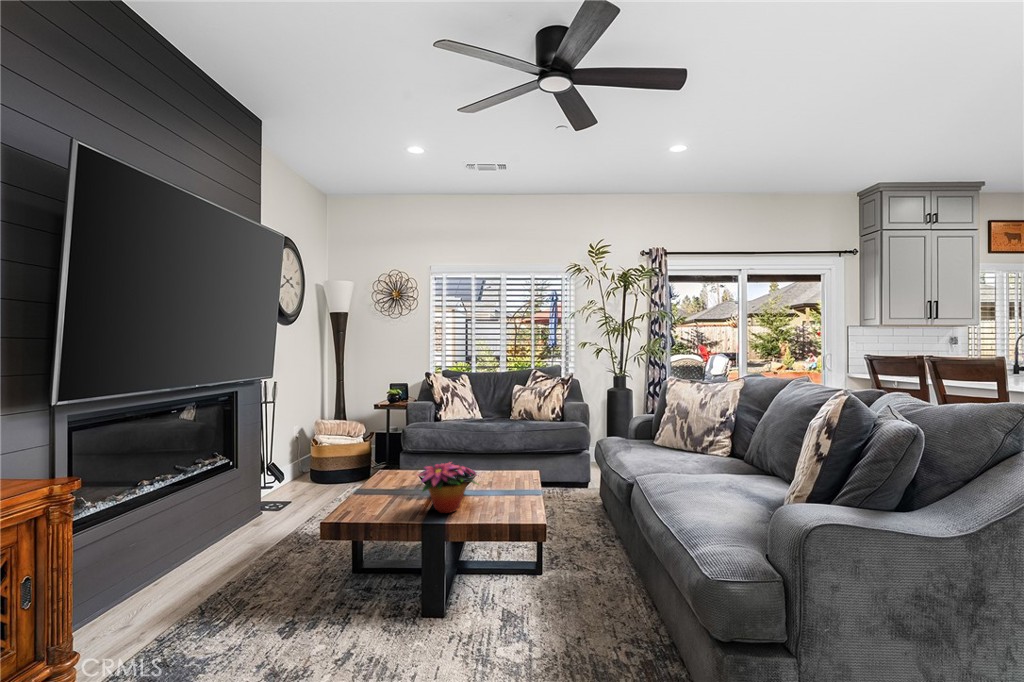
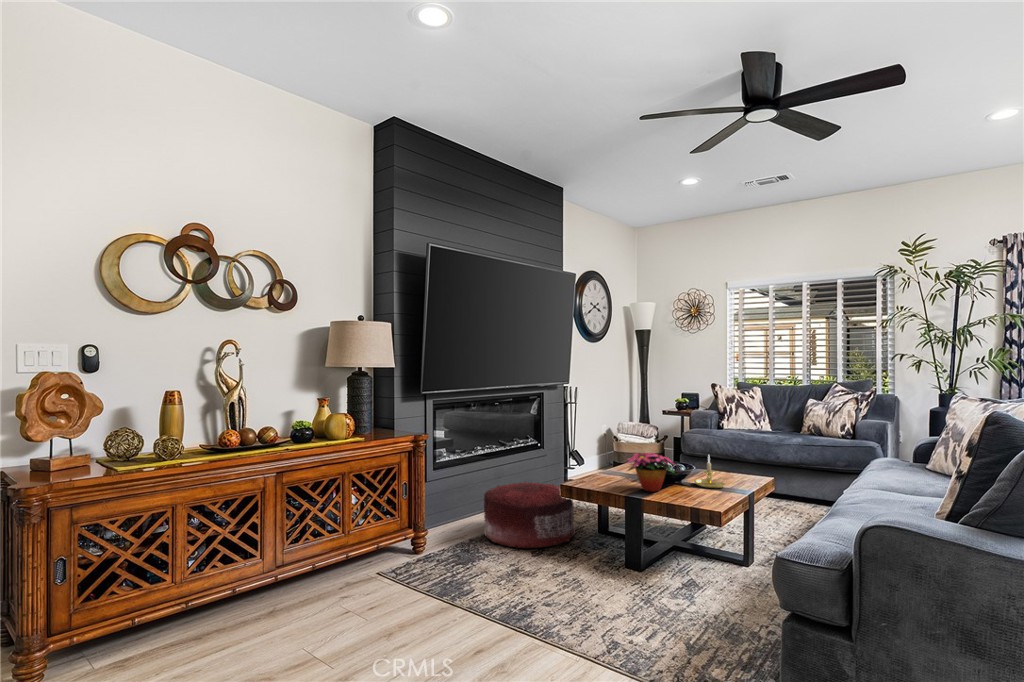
candle holder: none [481,456,522,495] -> present [694,455,726,488]
pouf: none [178,519,325,633] -> present [484,482,575,548]

